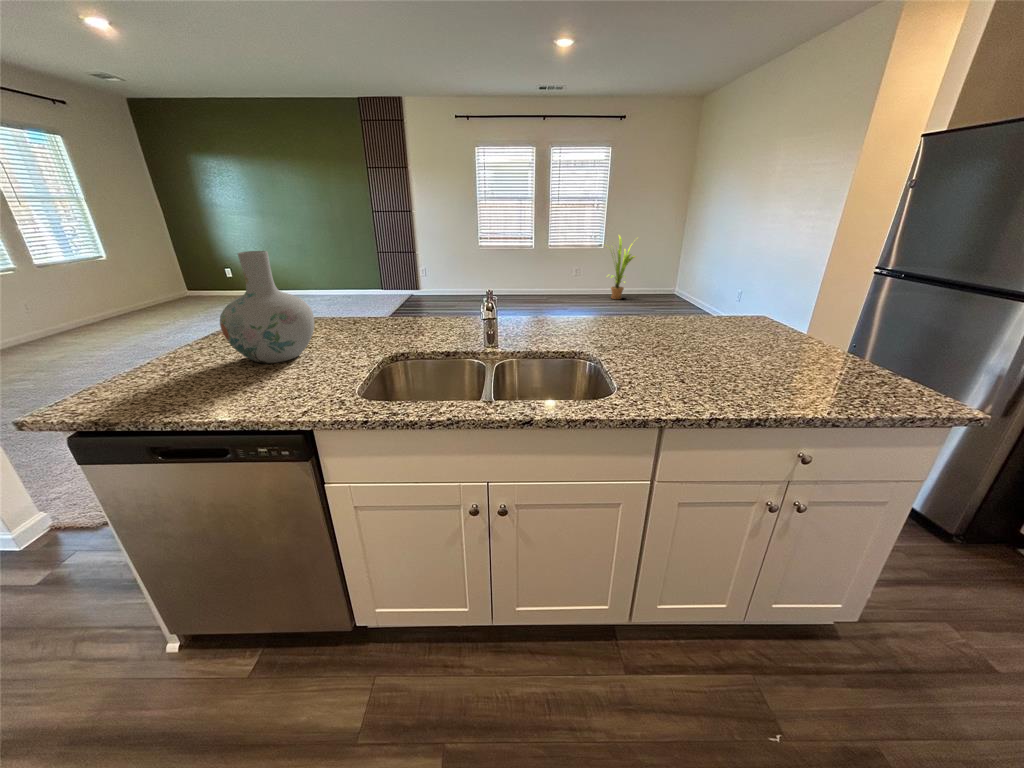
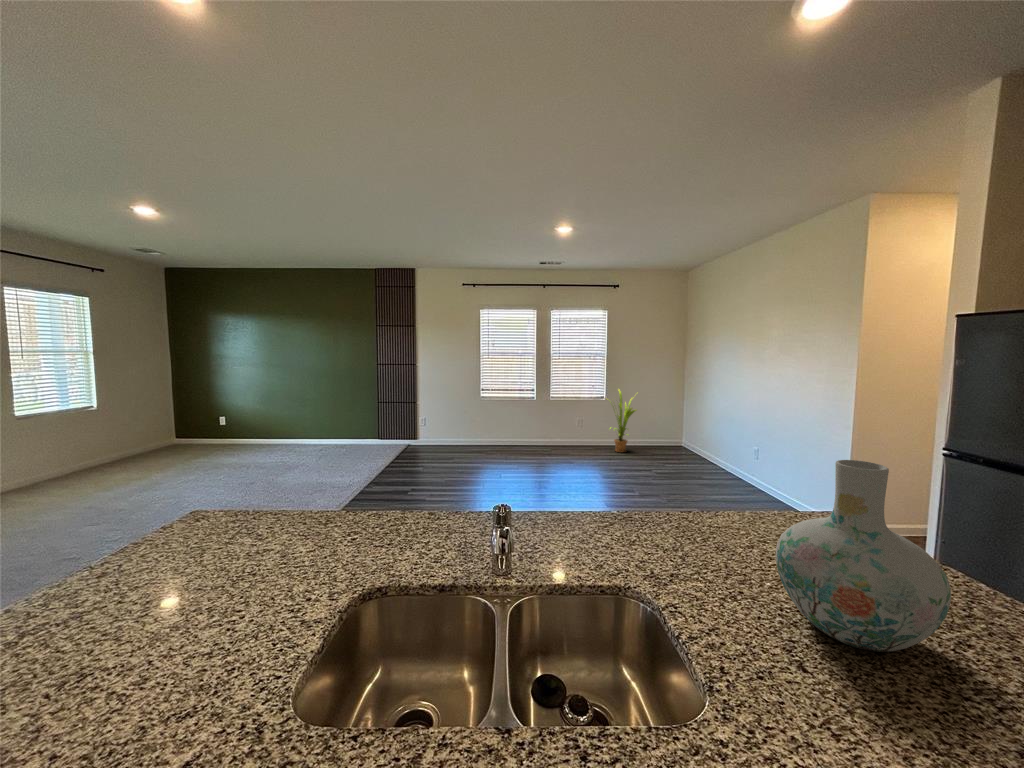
vase: present [220,251,314,363] -> present [776,460,951,652]

